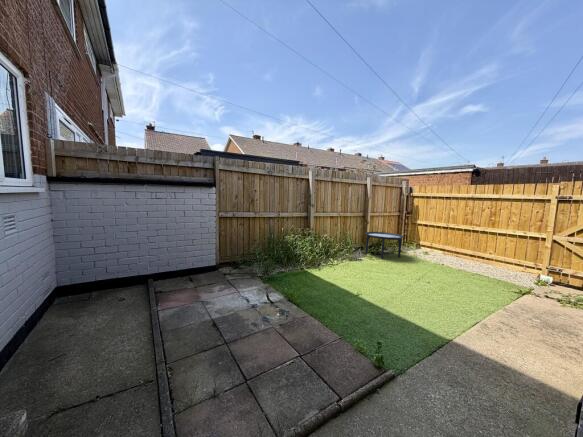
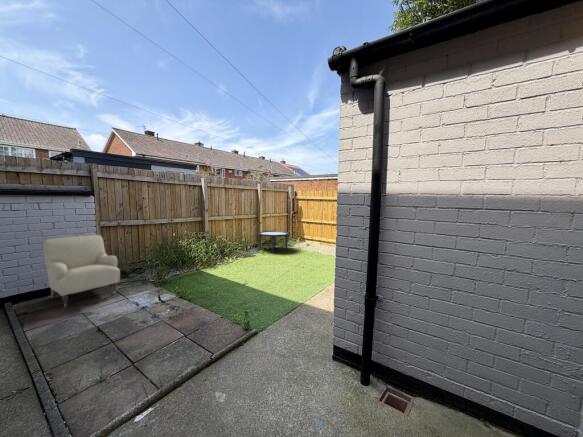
chair: none [176,225,234,291] -> present [43,235,120,307]

